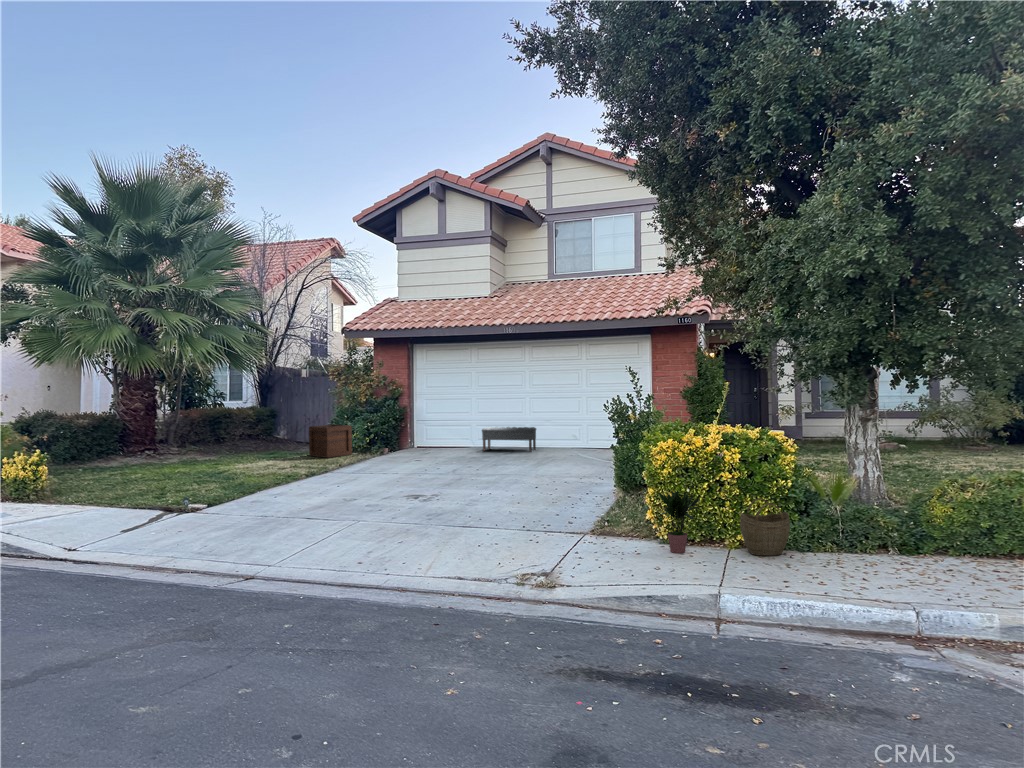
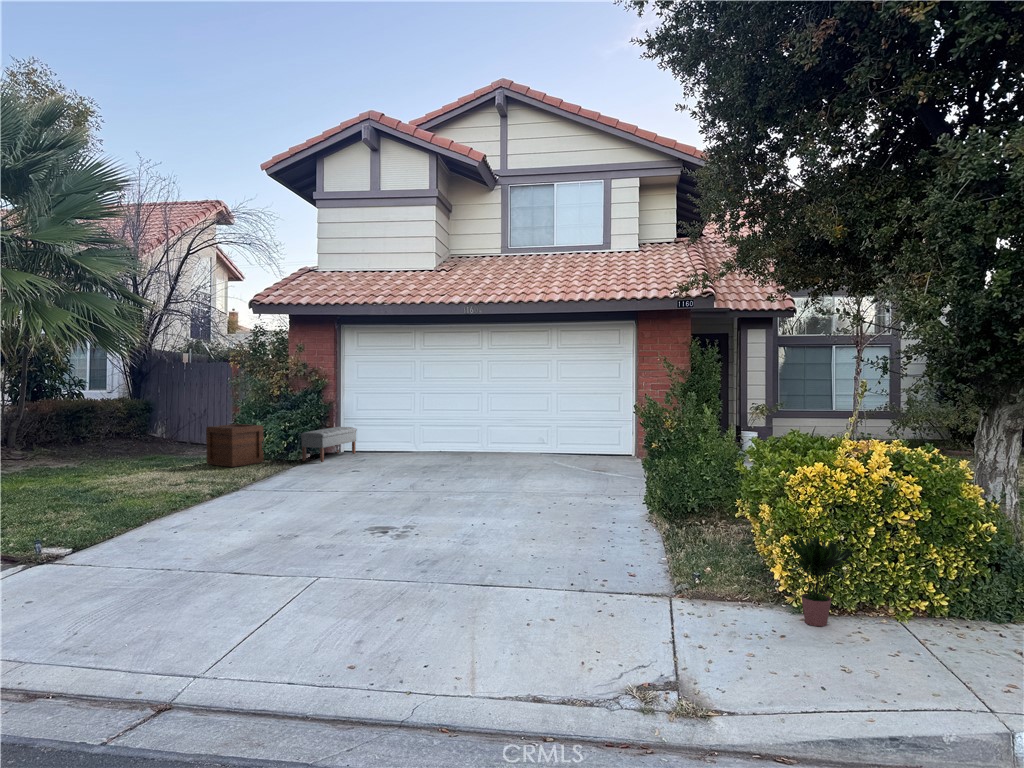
bench: present [482,427,536,452] -> present [301,427,357,462]
woven basket: present [740,498,790,556] -> none [898,544,973,628]

